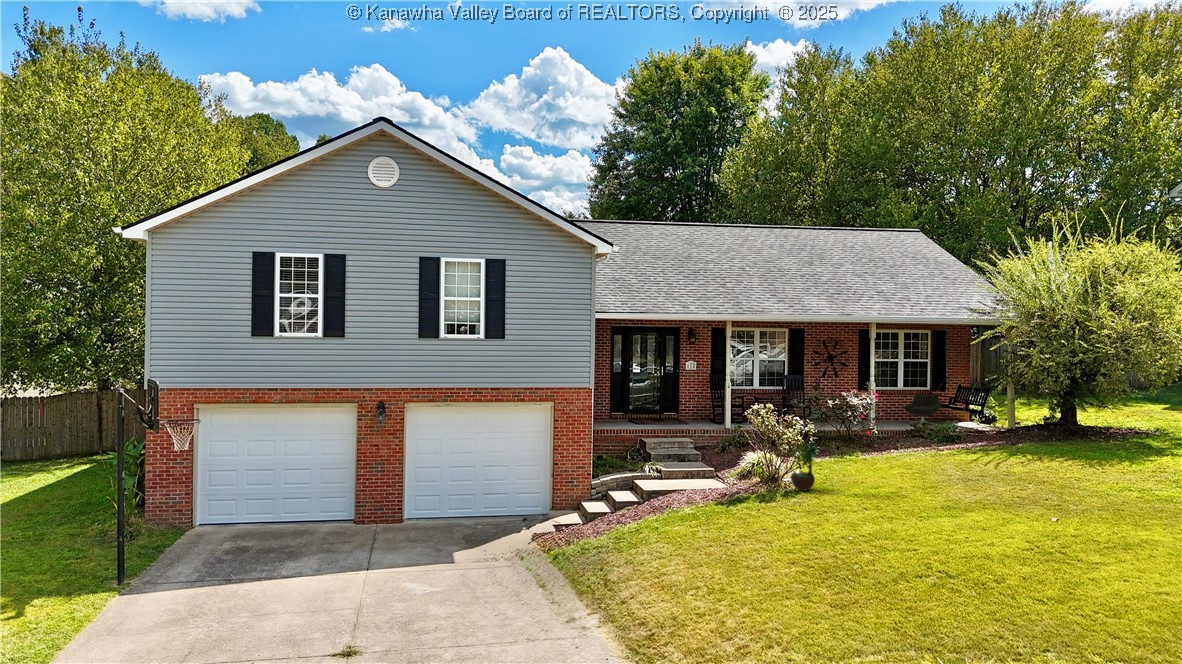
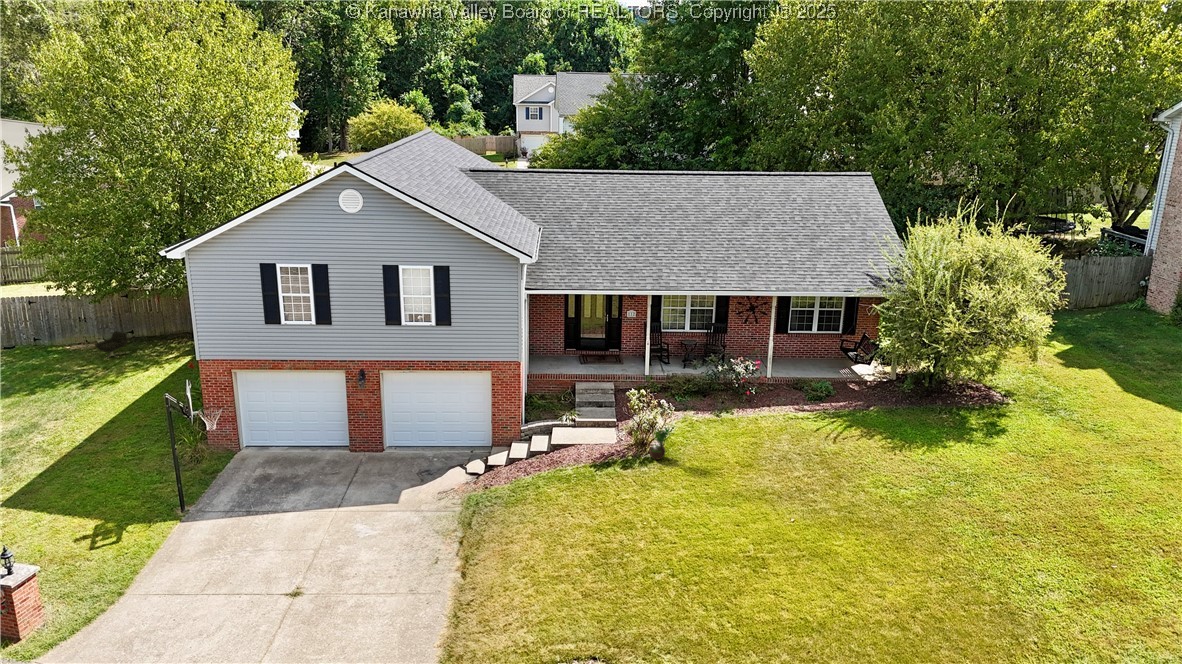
lounge chair: present [904,394,941,425] -> present [96,331,127,356]

